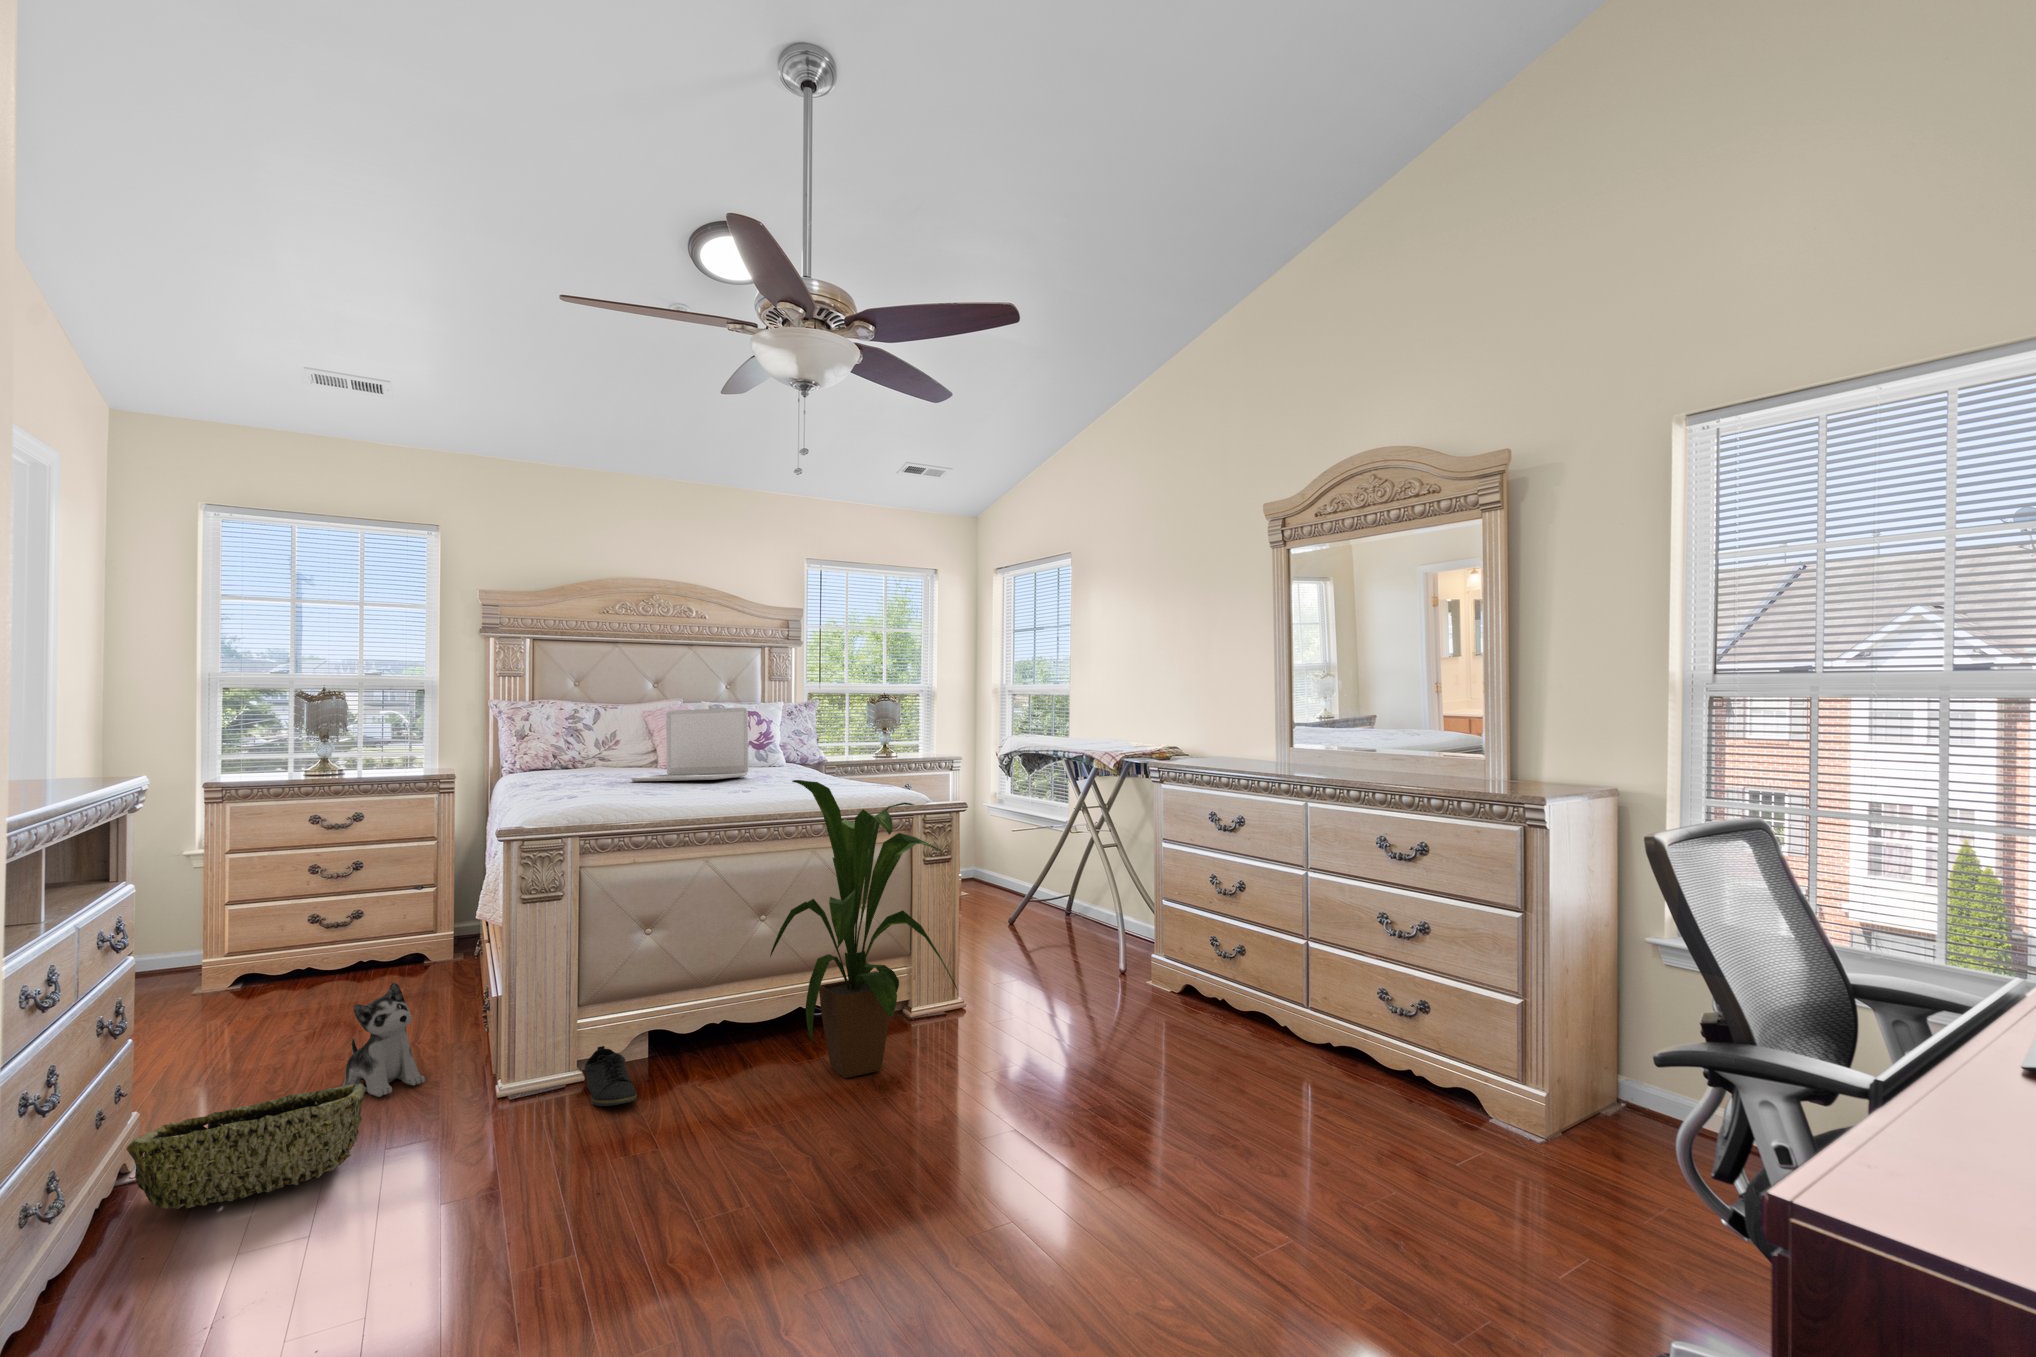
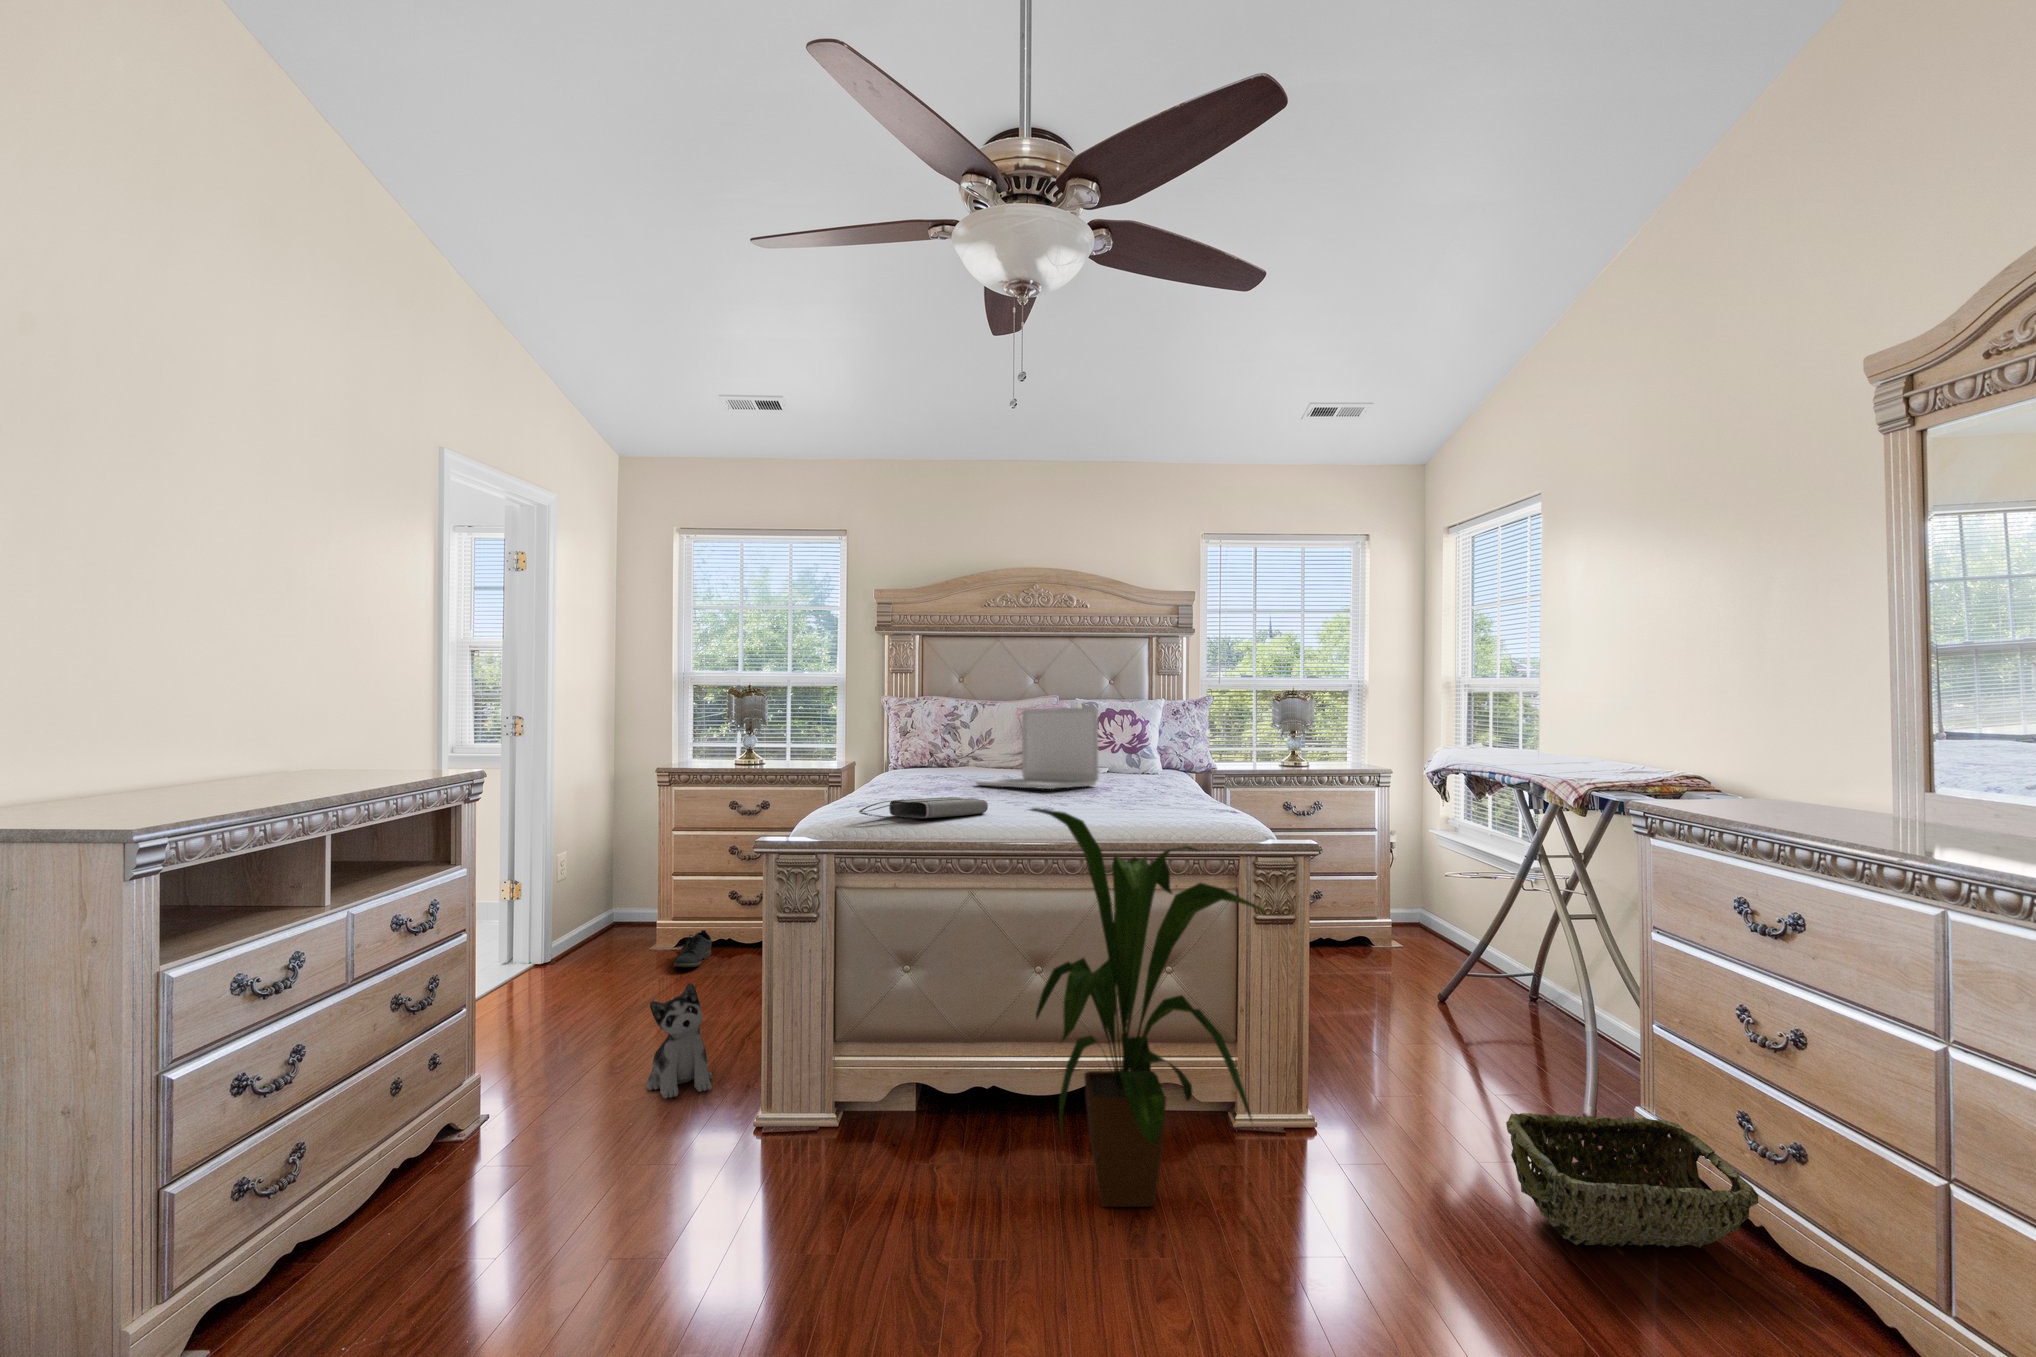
tote bag: none [590,786,693,805] -> present [859,797,988,819]
shoe: present [585,1046,637,1106] -> present [674,930,712,967]
woven basket: present [126,1084,364,1209] -> present [1506,1113,1758,1248]

